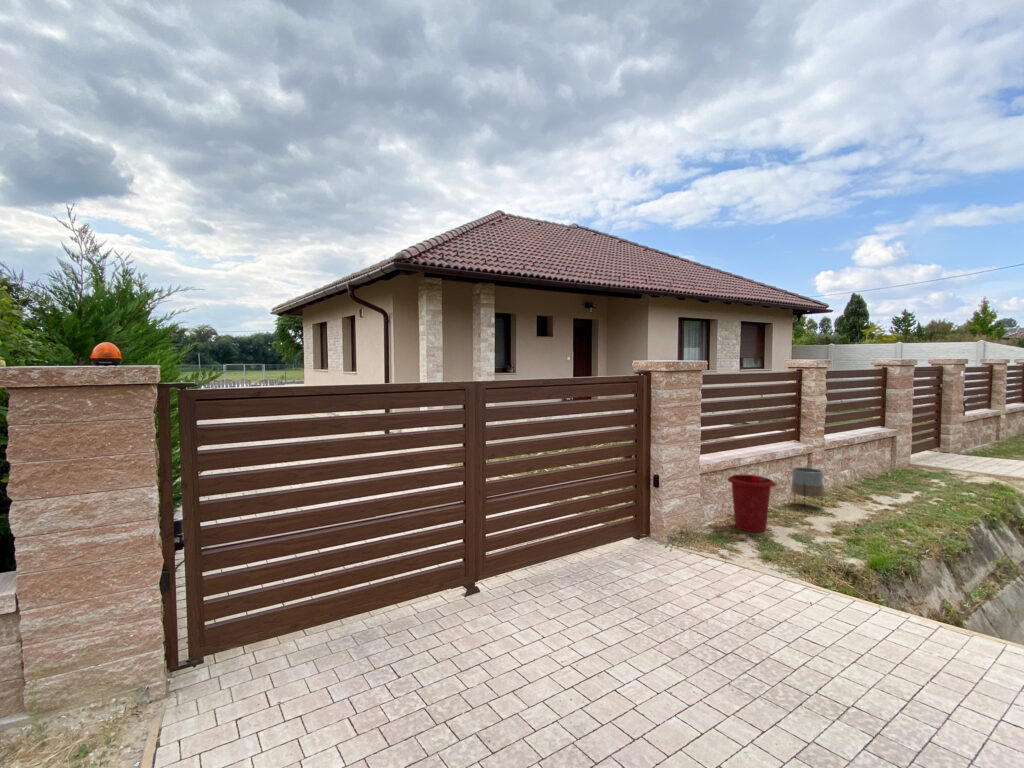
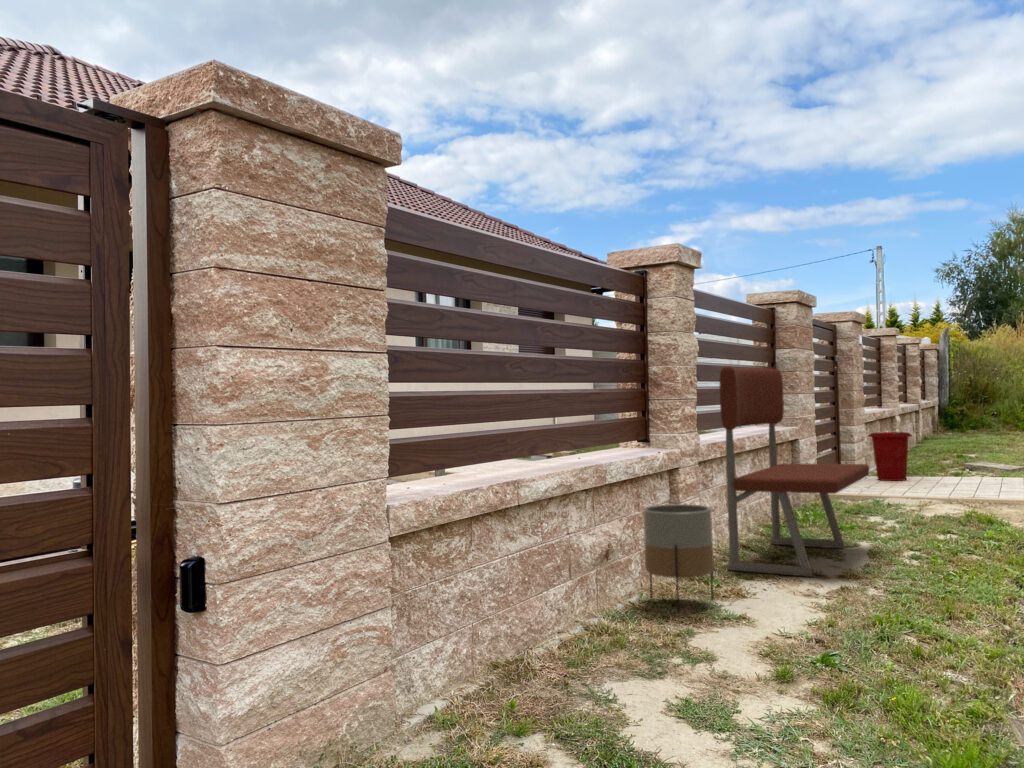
bench: none [836,408,922,504] -> present [719,366,869,577]
waste bin: present [728,475,775,532] -> present [869,432,912,481]

